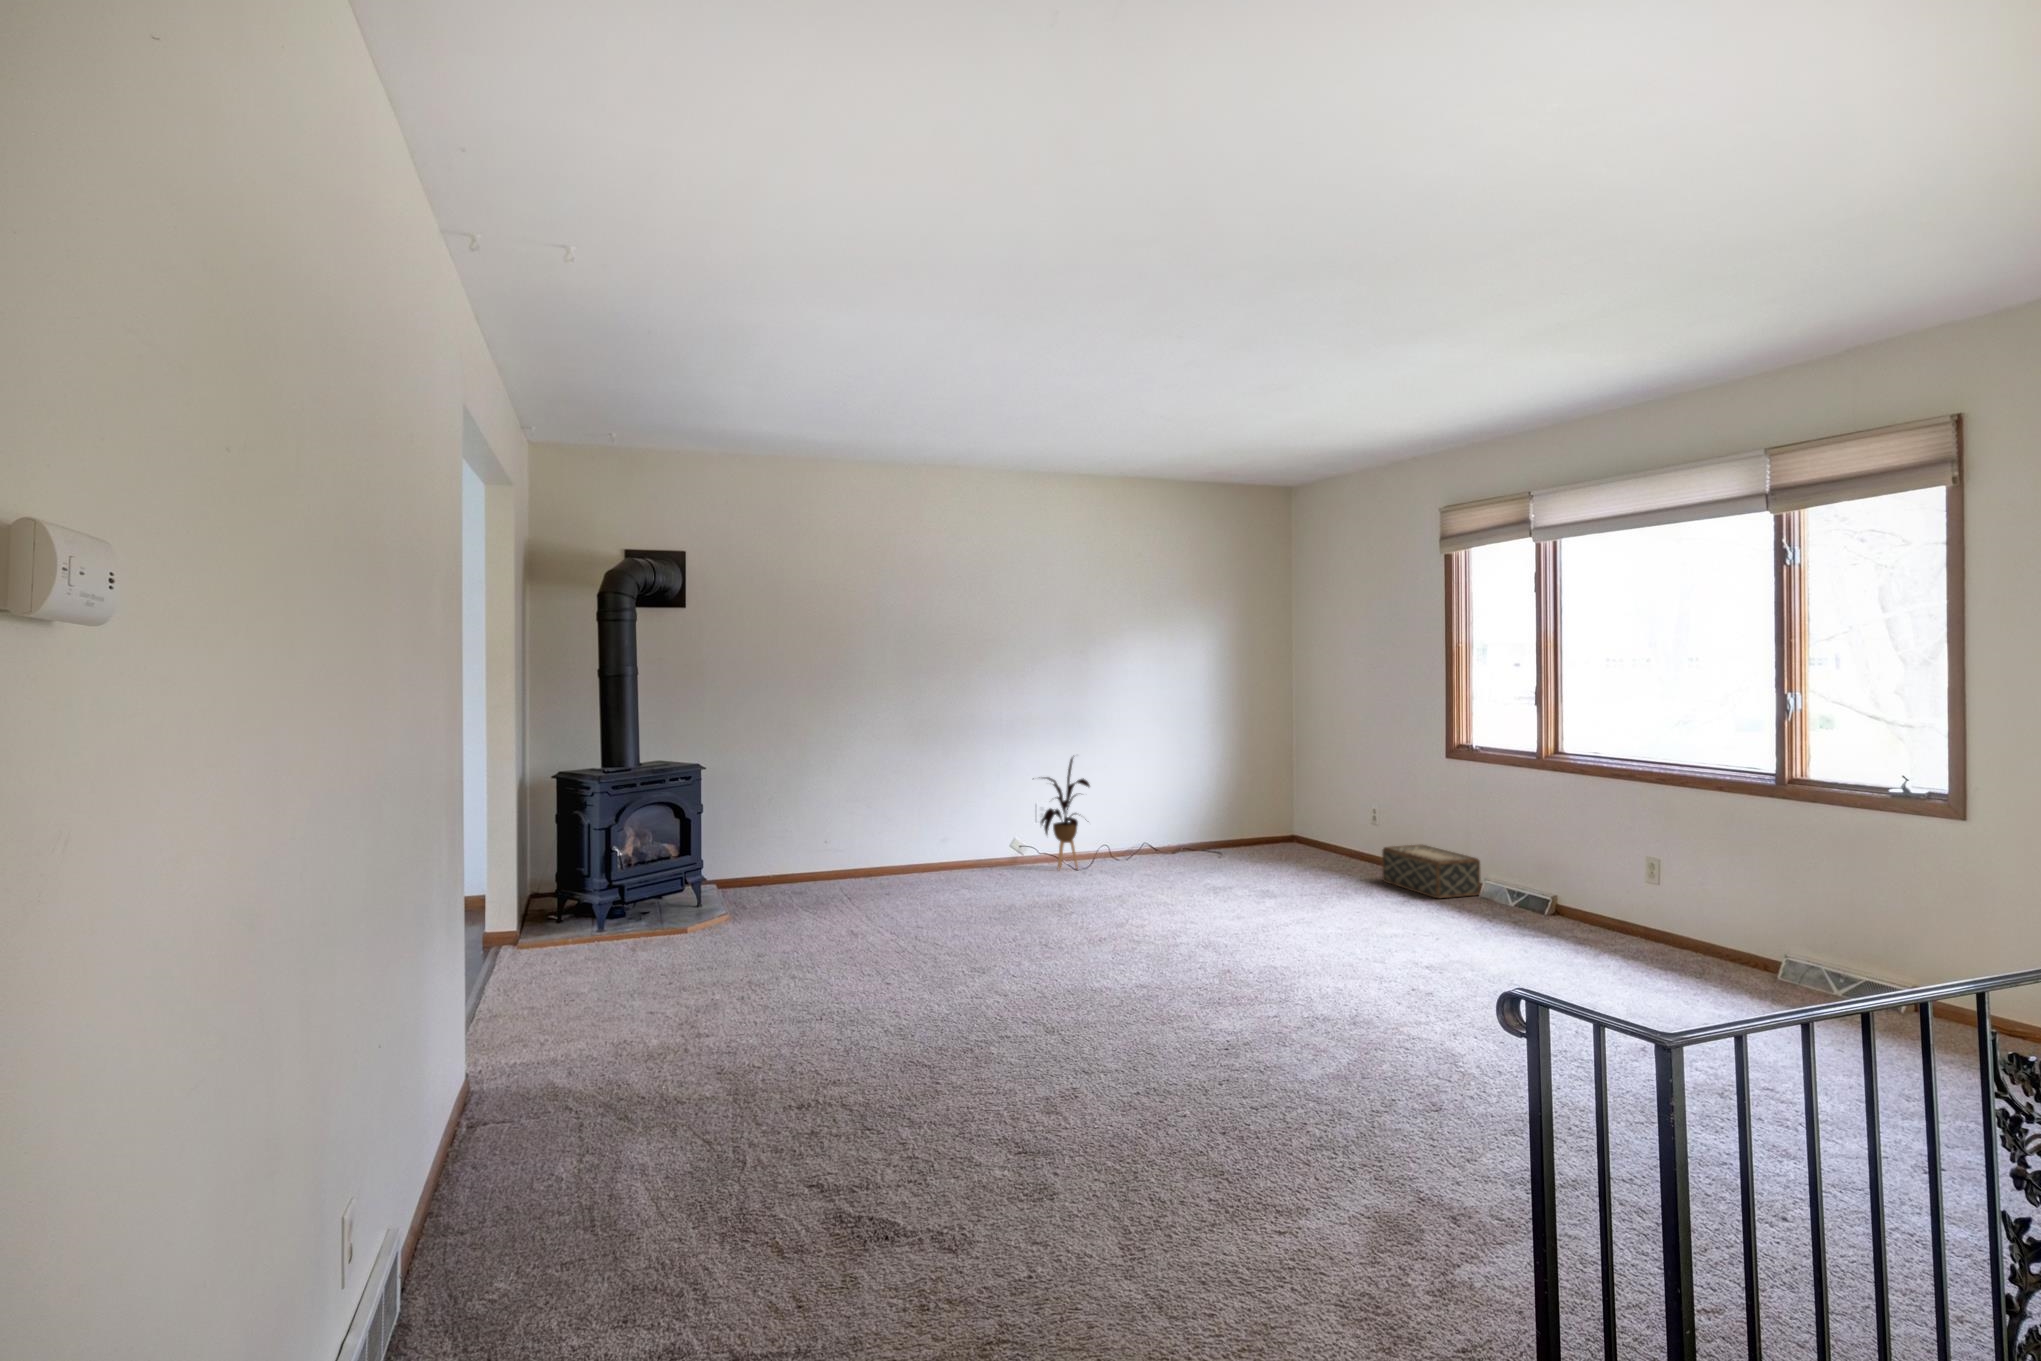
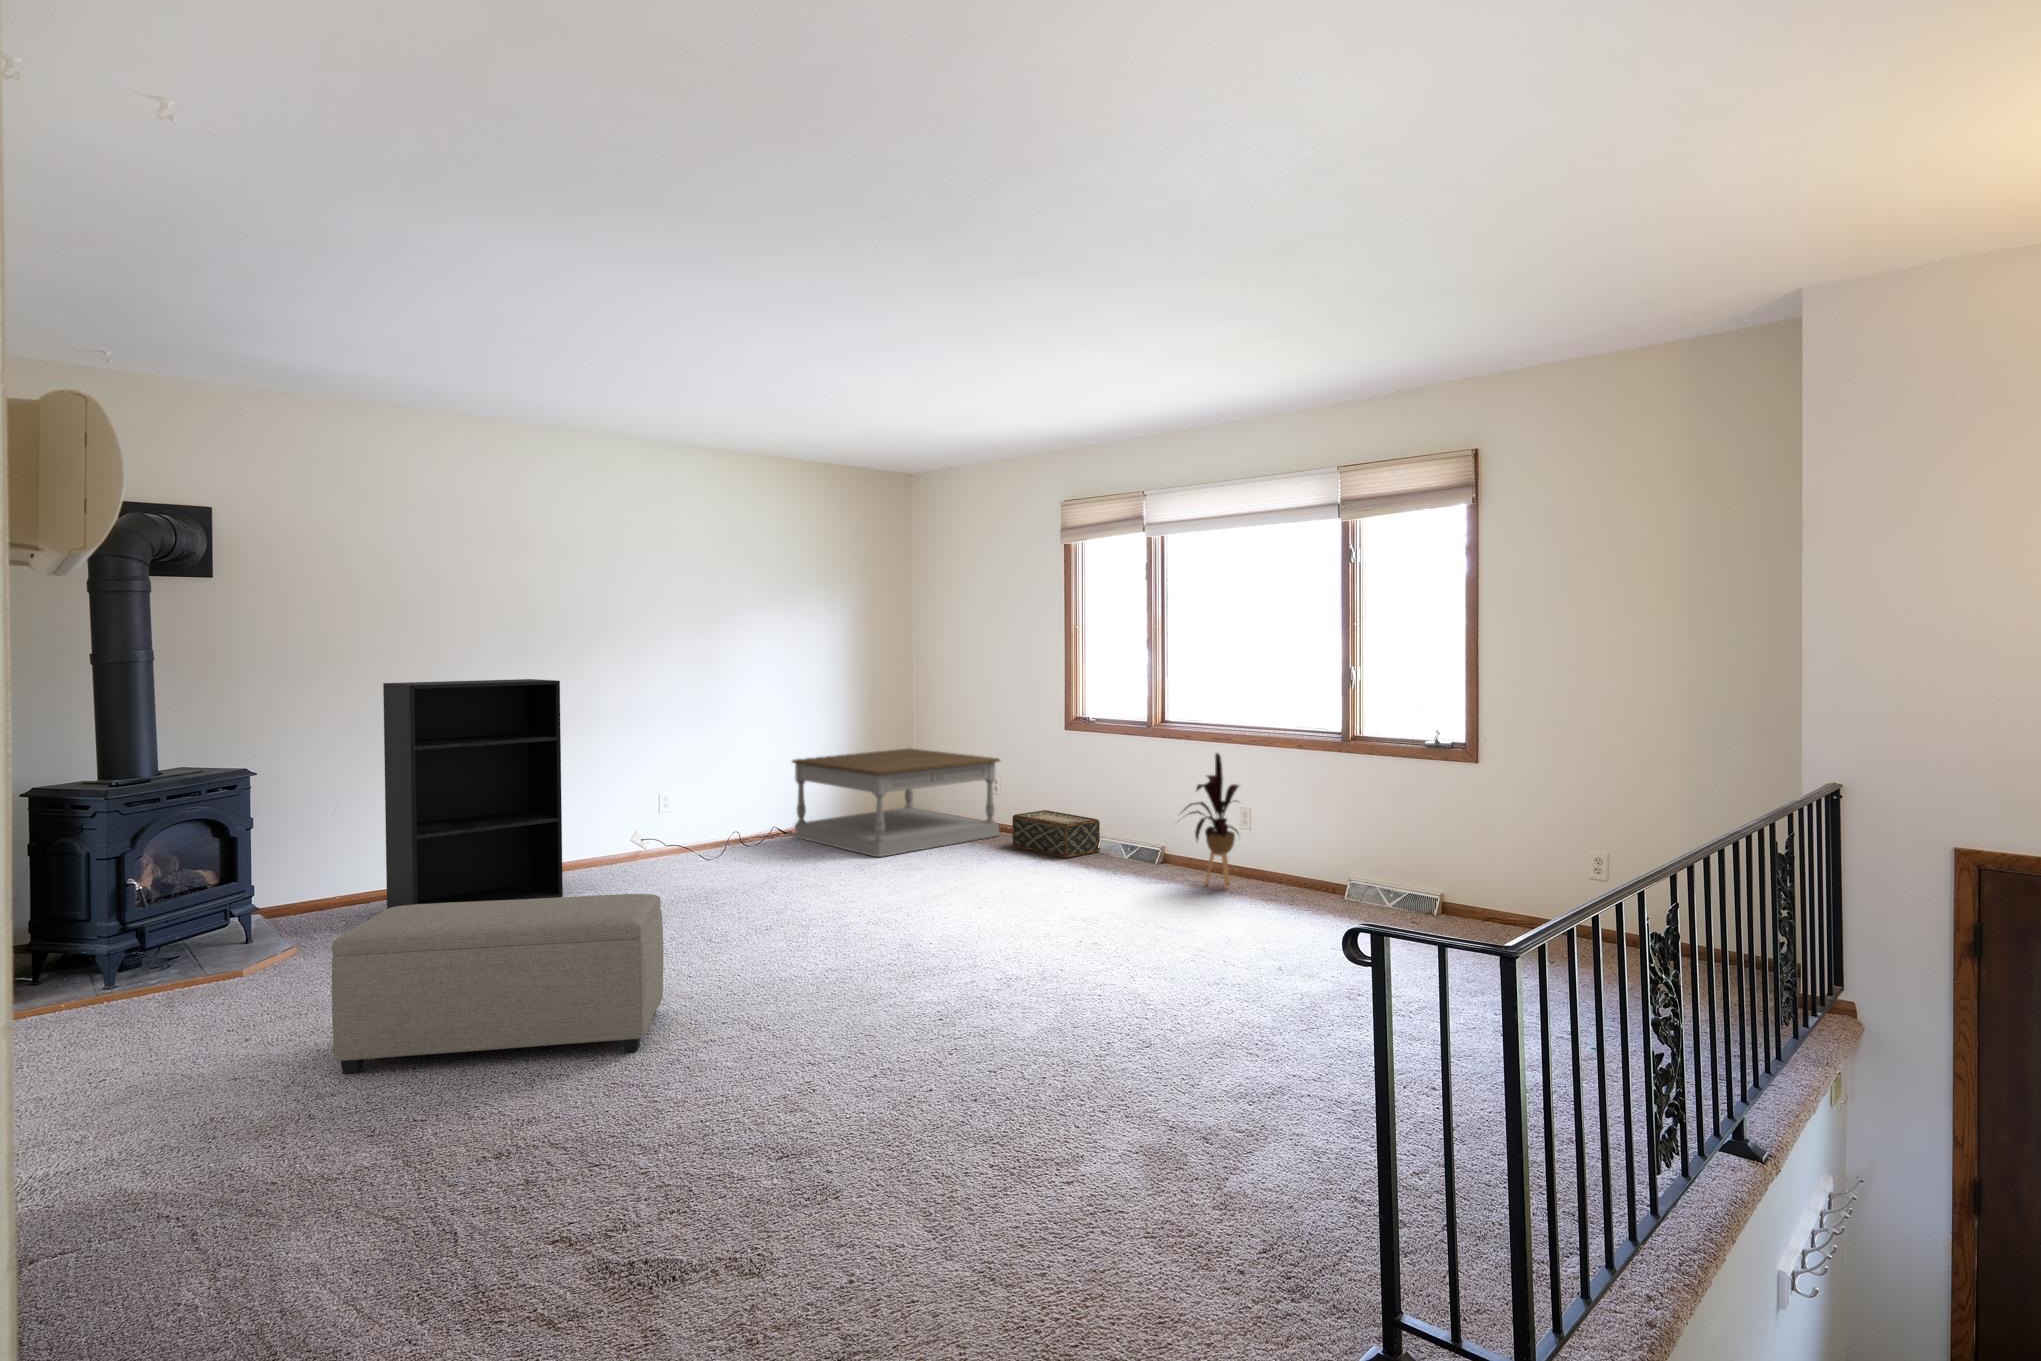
bookshelf: none [803,694,938,903] -> present [383,679,563,909]
house plant: present [1041,757,1090,870] -> present [1182,753,1239,888]
coffee table: none [1159,771,1374,881] -> present [792,749,1000,857]
ottoman: none [714,885,976,1036] -> present [332,894,663,1073]

